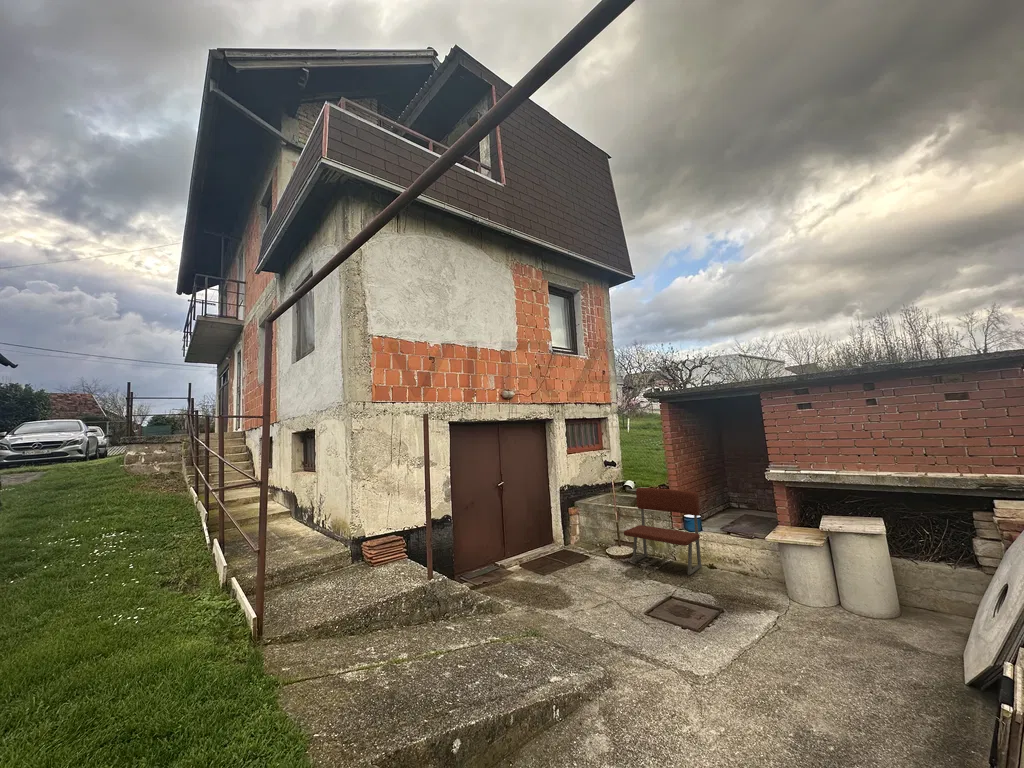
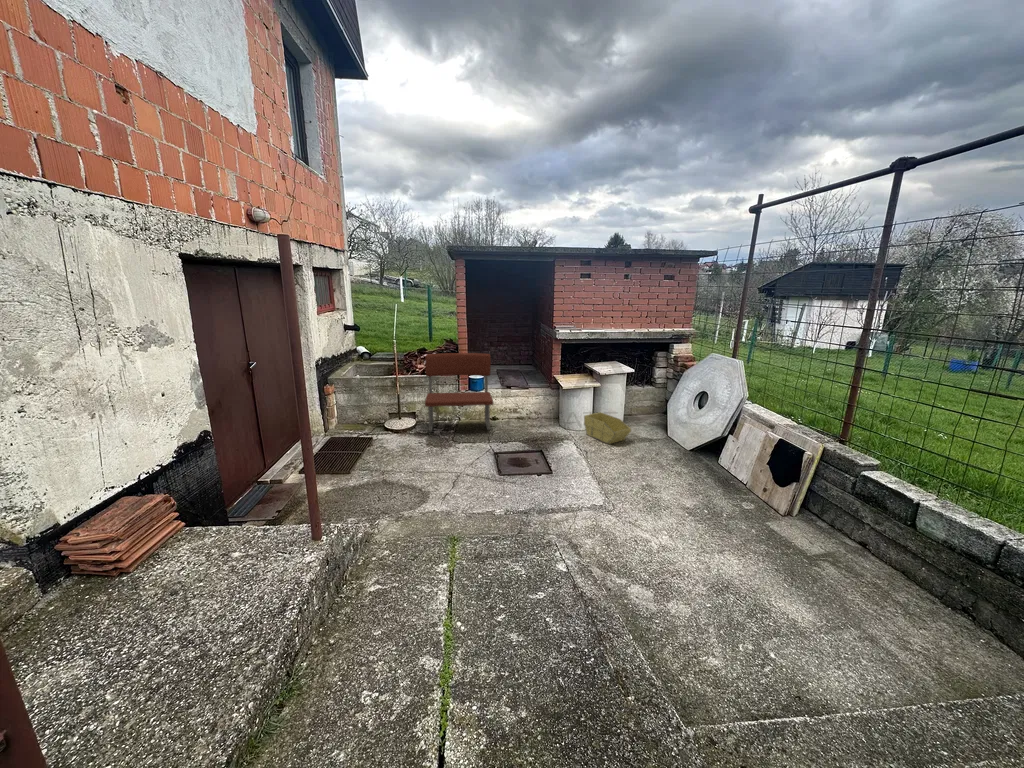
storage bin: none [800,584,862,635] -> present [584,412,631,444]

